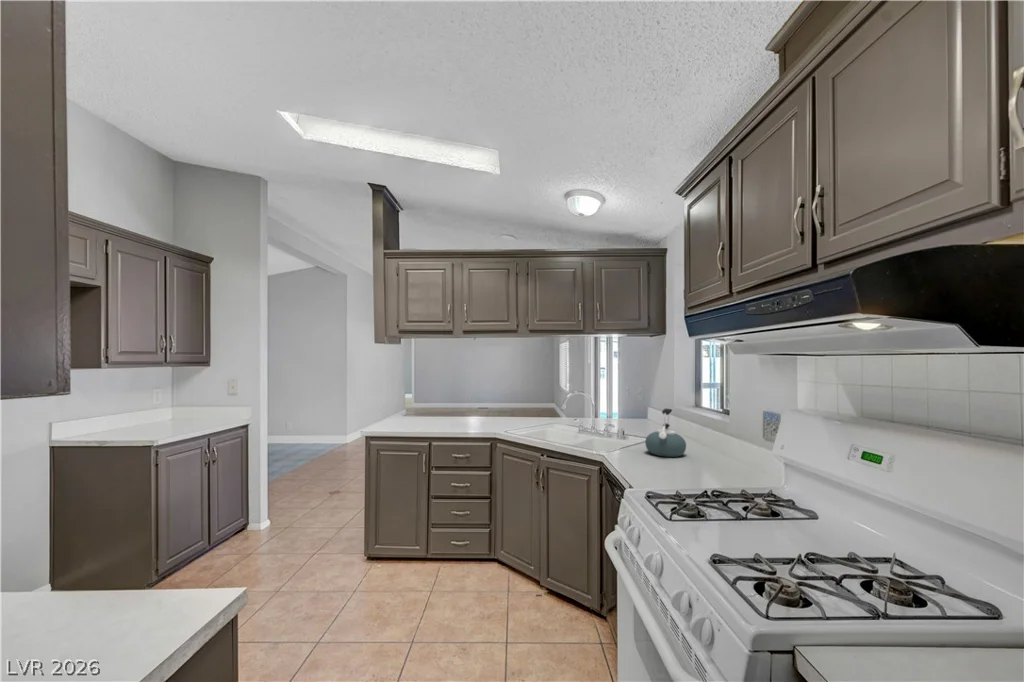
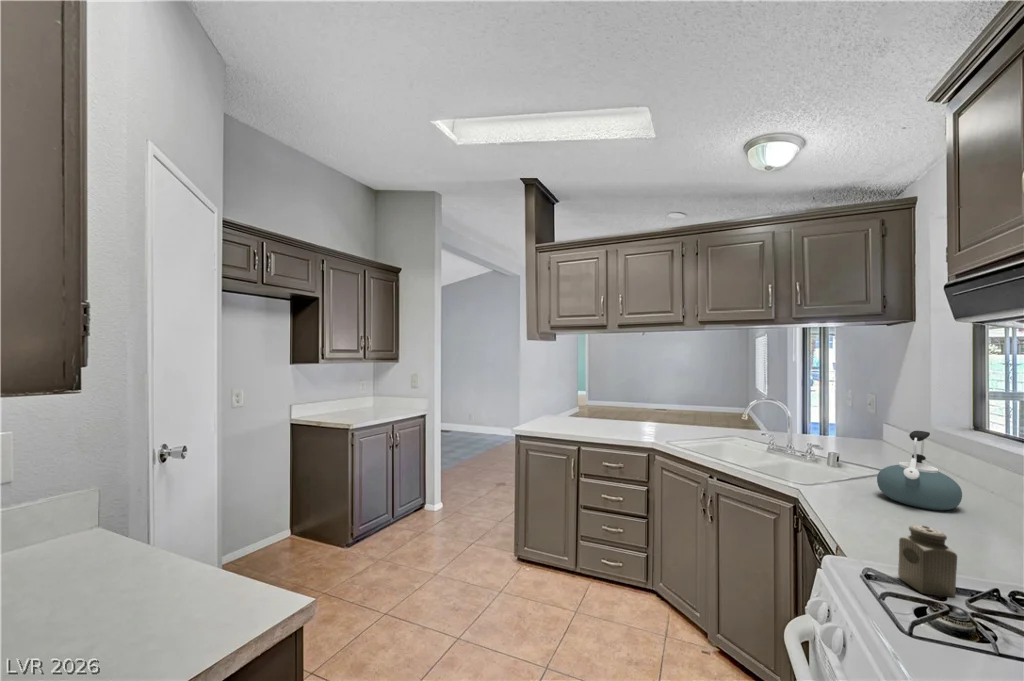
salt shaker: none [656,460,681,496] -> present [898,525,957,597]

